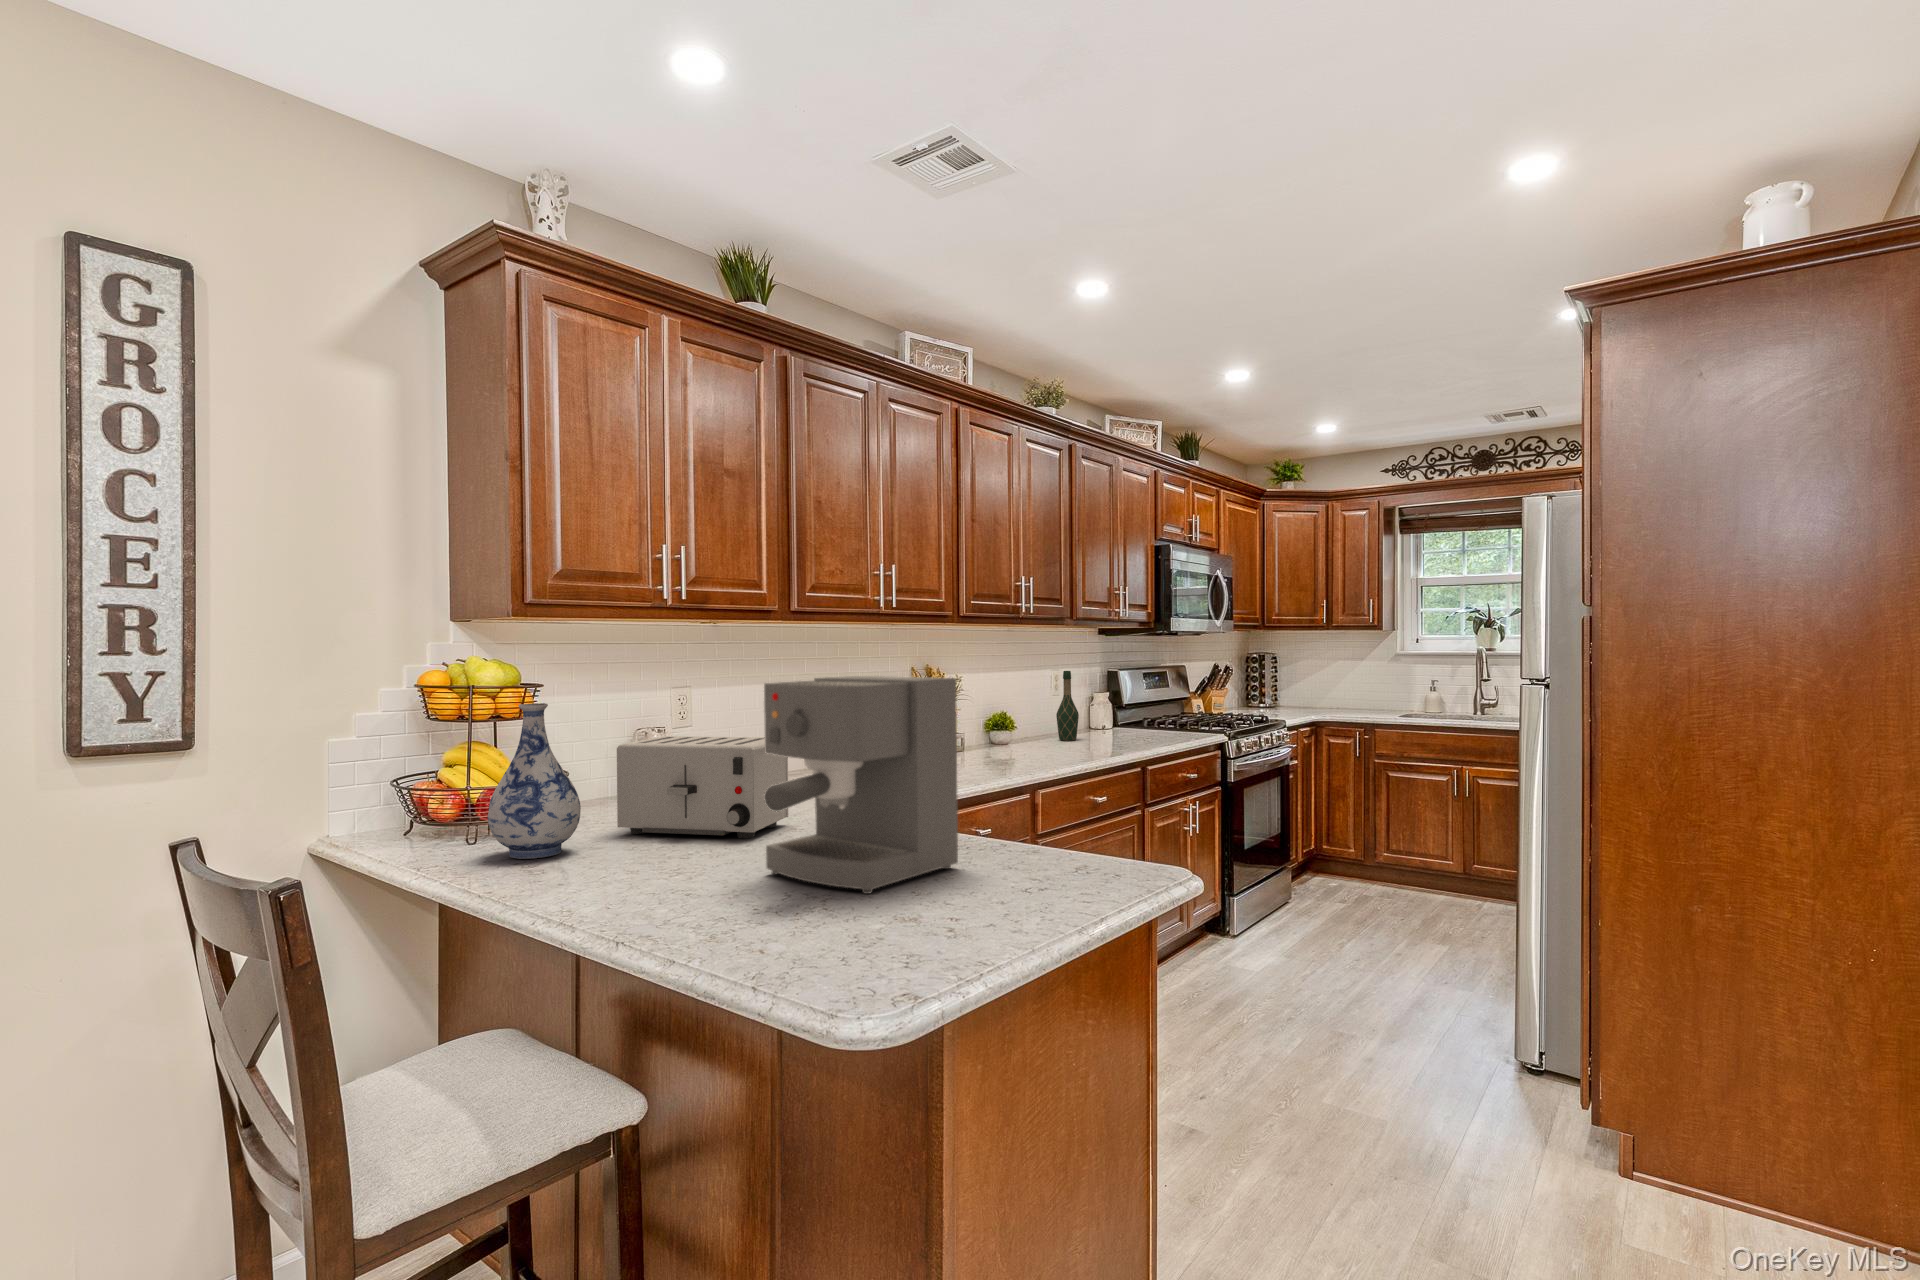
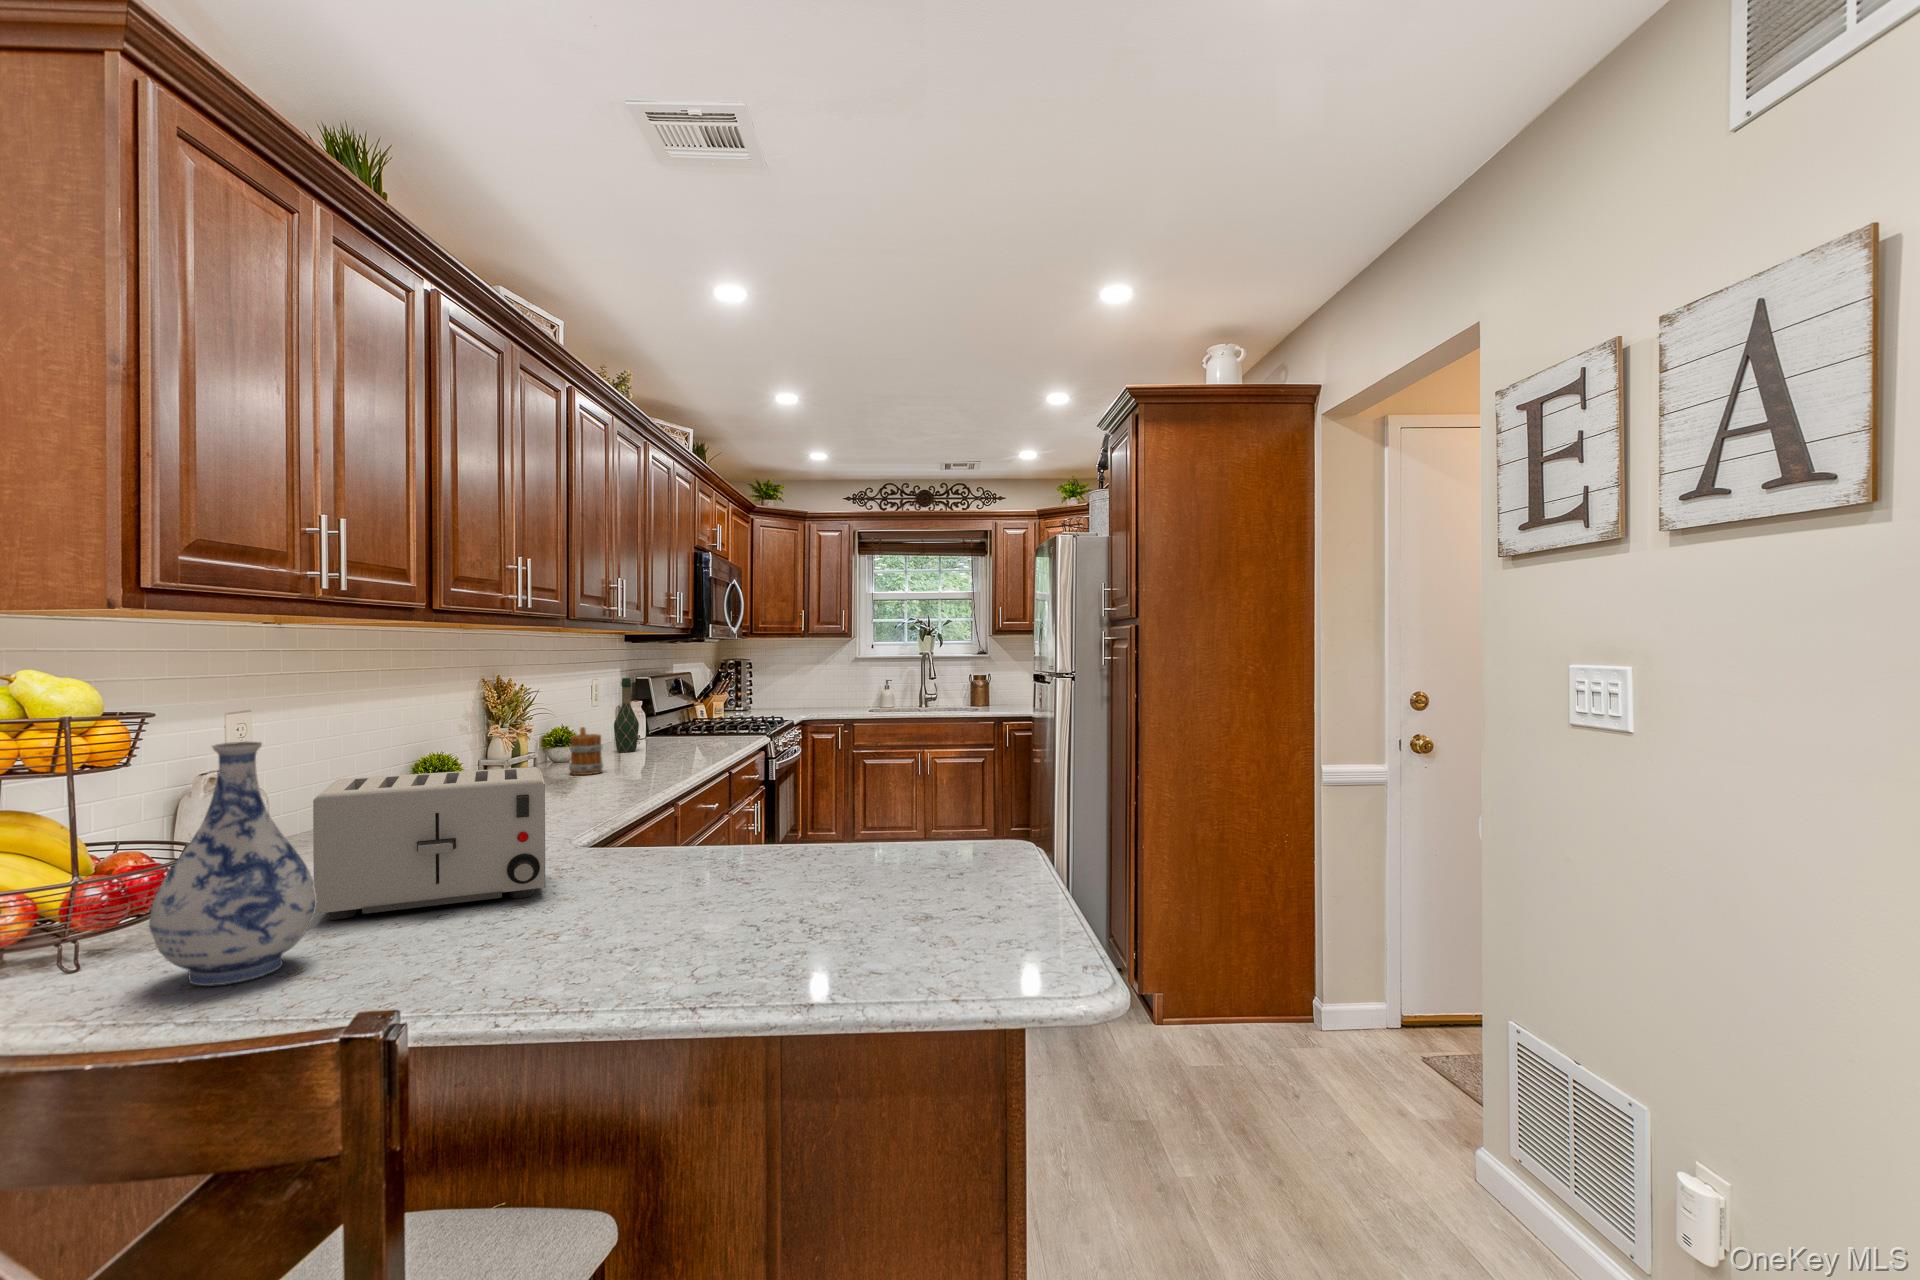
coffee maker: present [764,676,958,894] -> none [672,686,857,927]
mug: none [979,714,1008,757] -> present [569,727,603,775]

